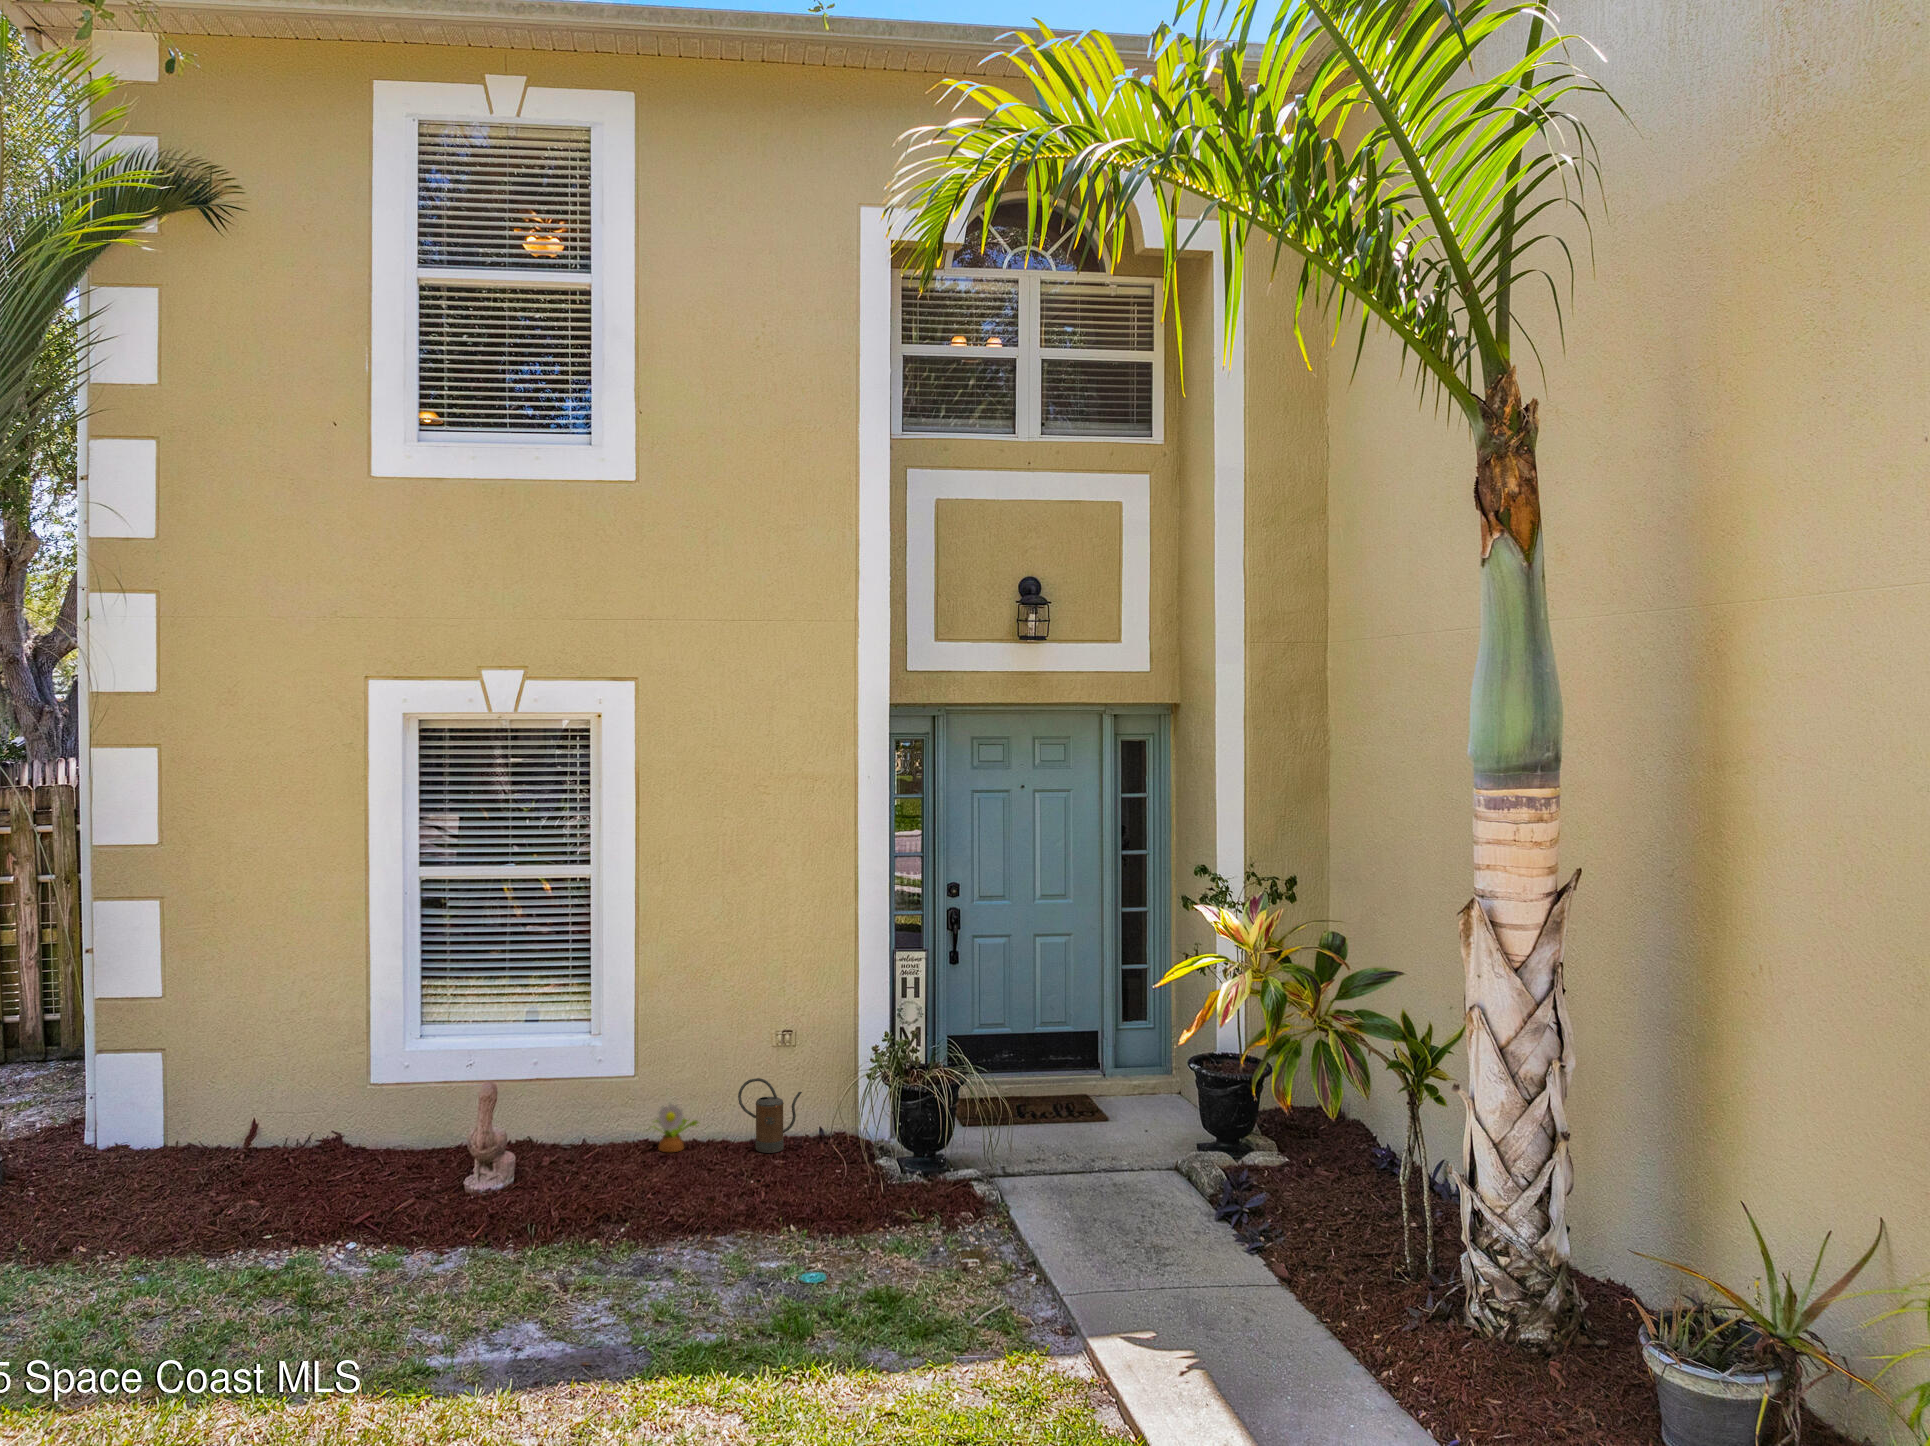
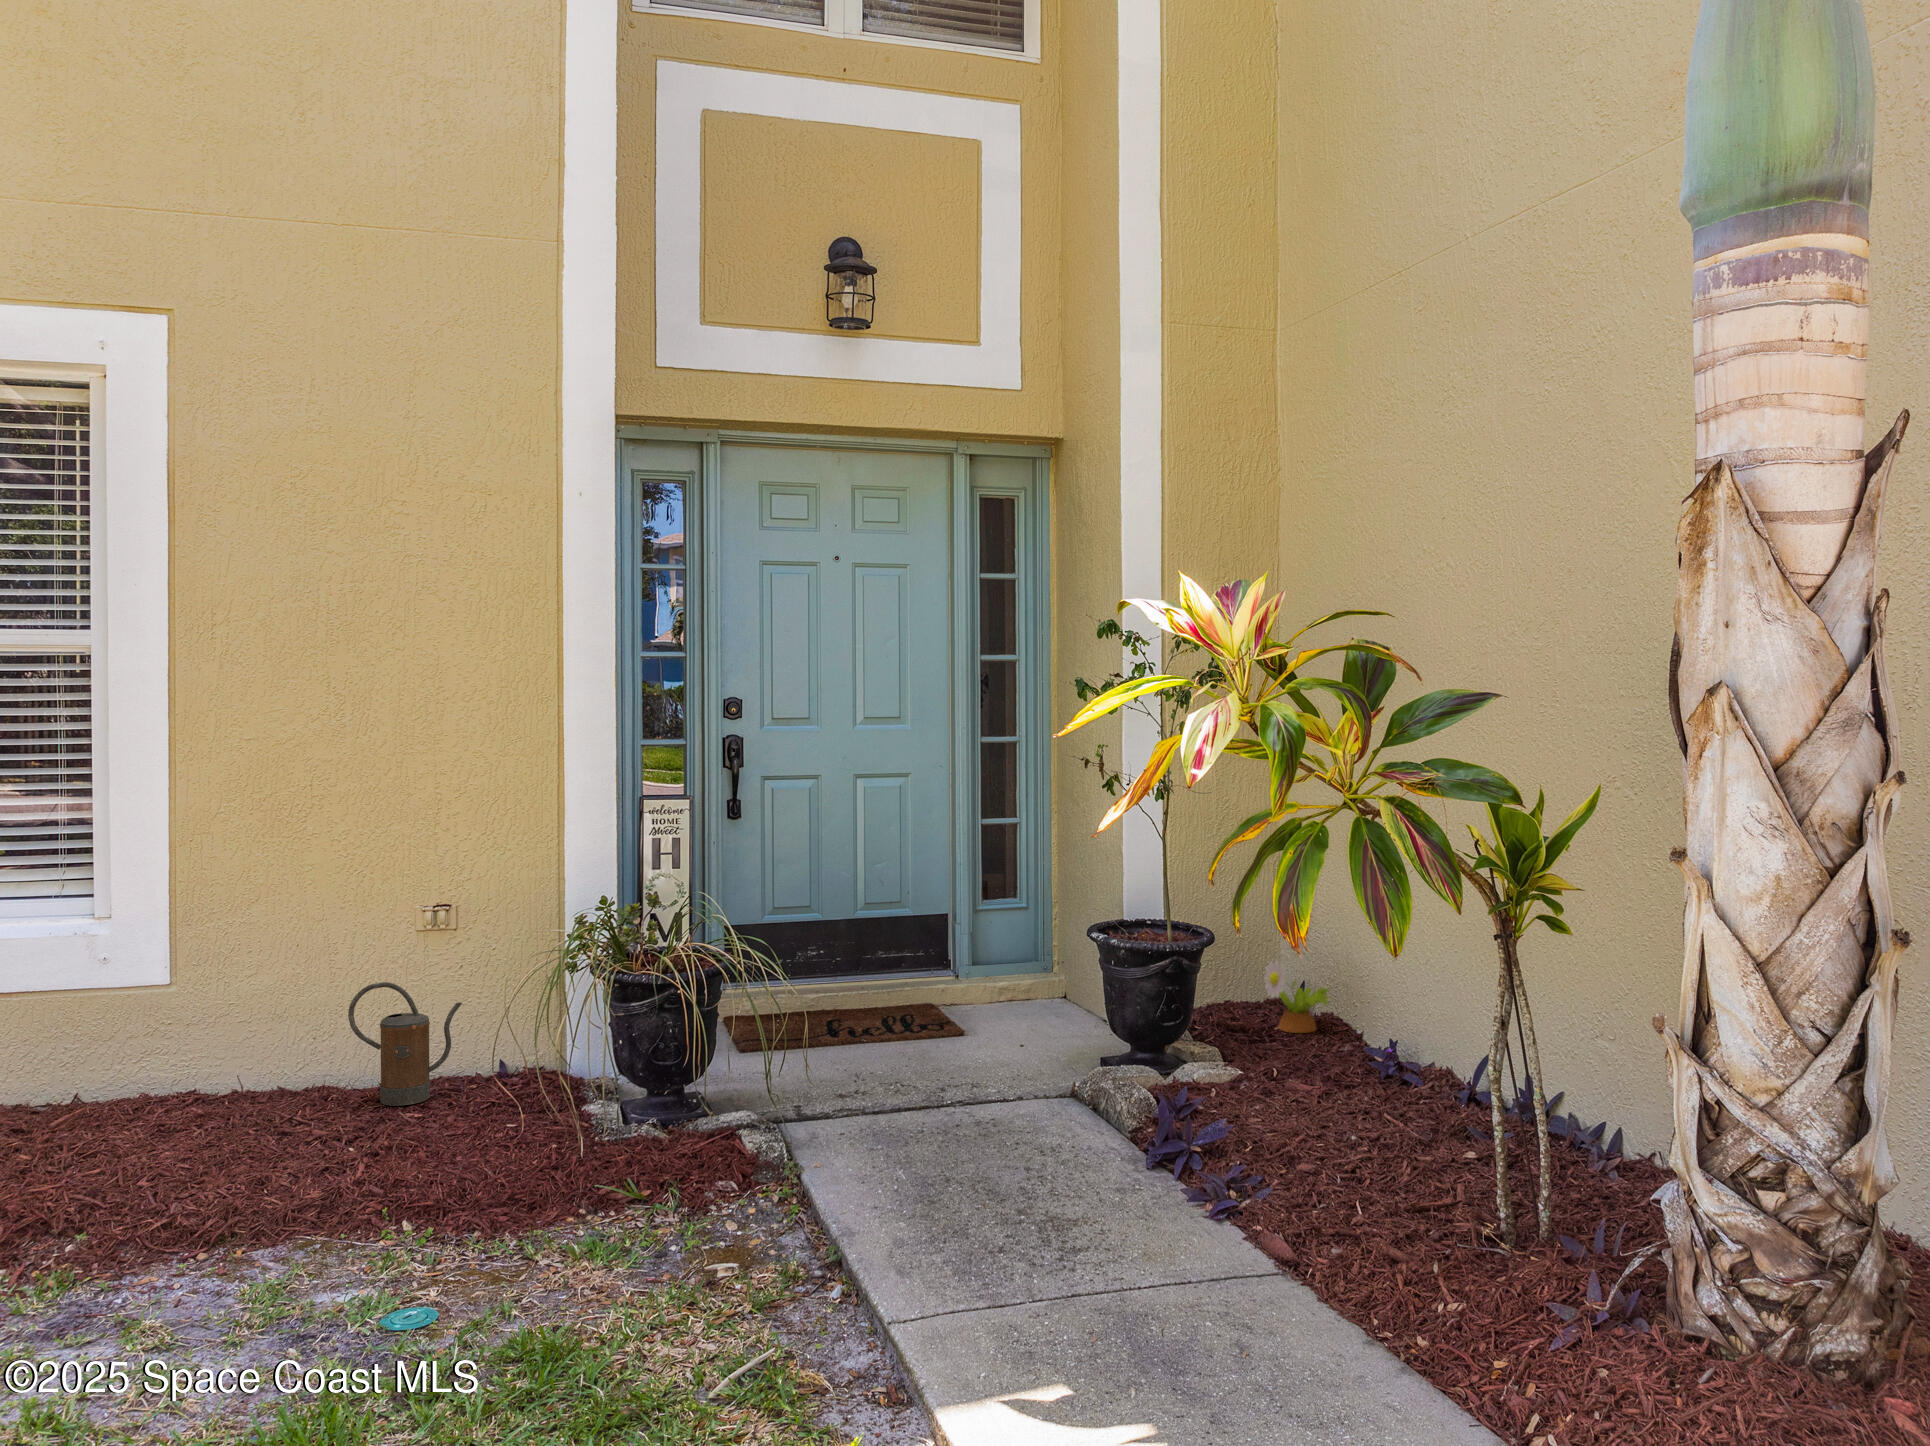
decorative plant: present [652,1103,699,1152] -> present [1264,960,1330,1033]

